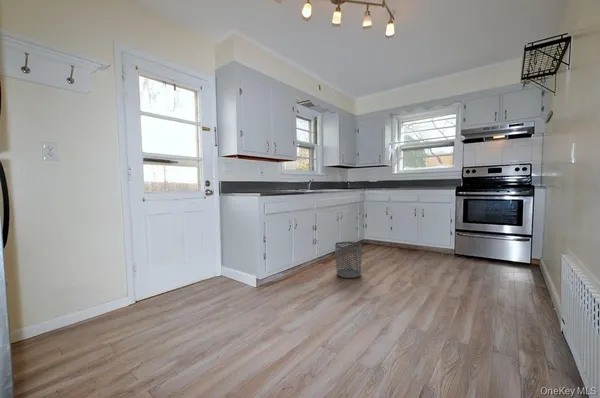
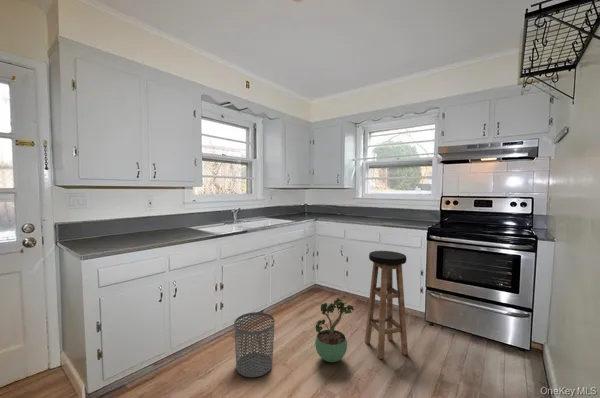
bar stool: none [416,201,448,271] -> present [365,251,408,359]
potted plant: none [386,229,412,272] -> present [315,298,354,362]

